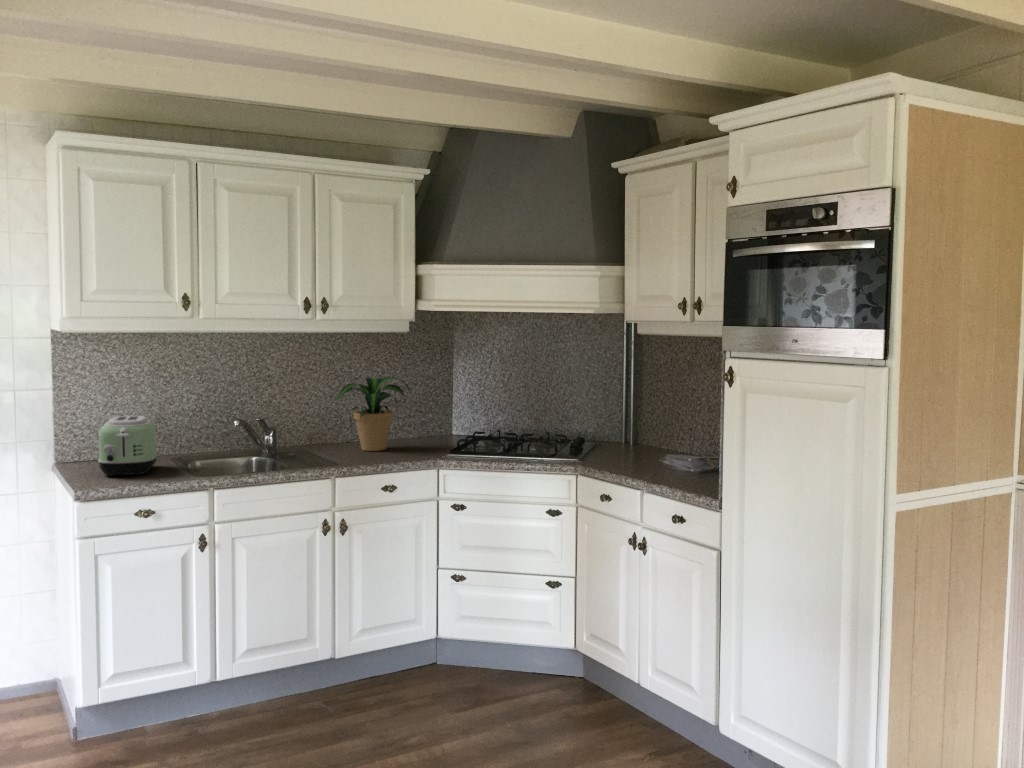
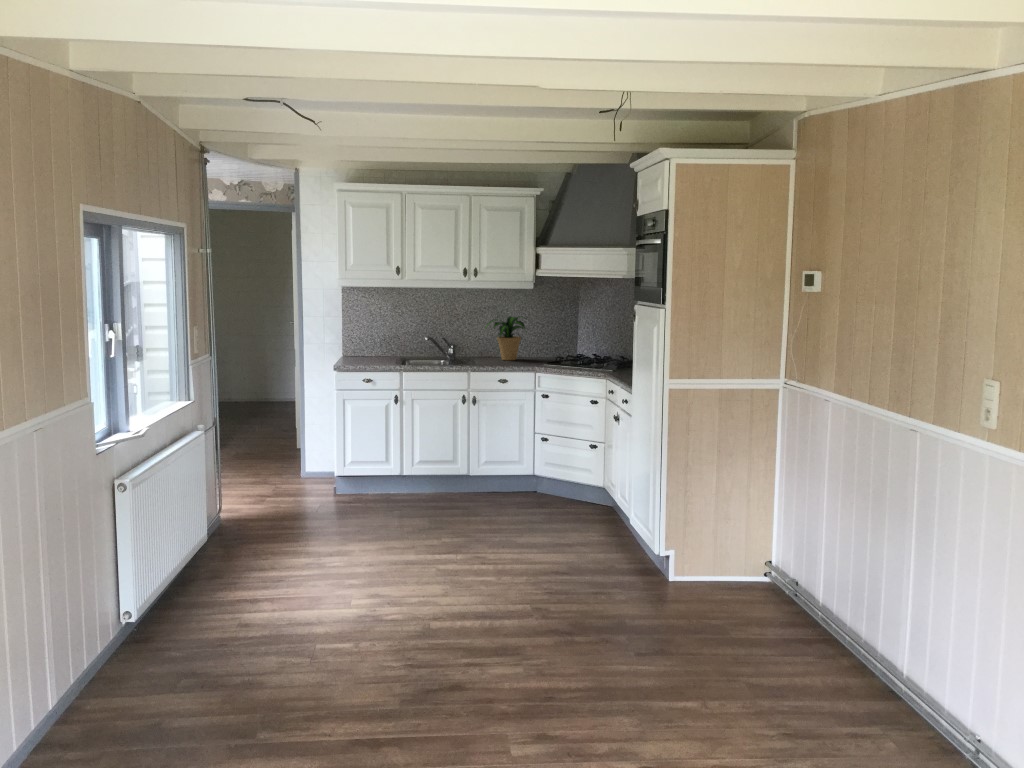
toaster: present [98,416,157,476] -> none [353,333,386,363]

